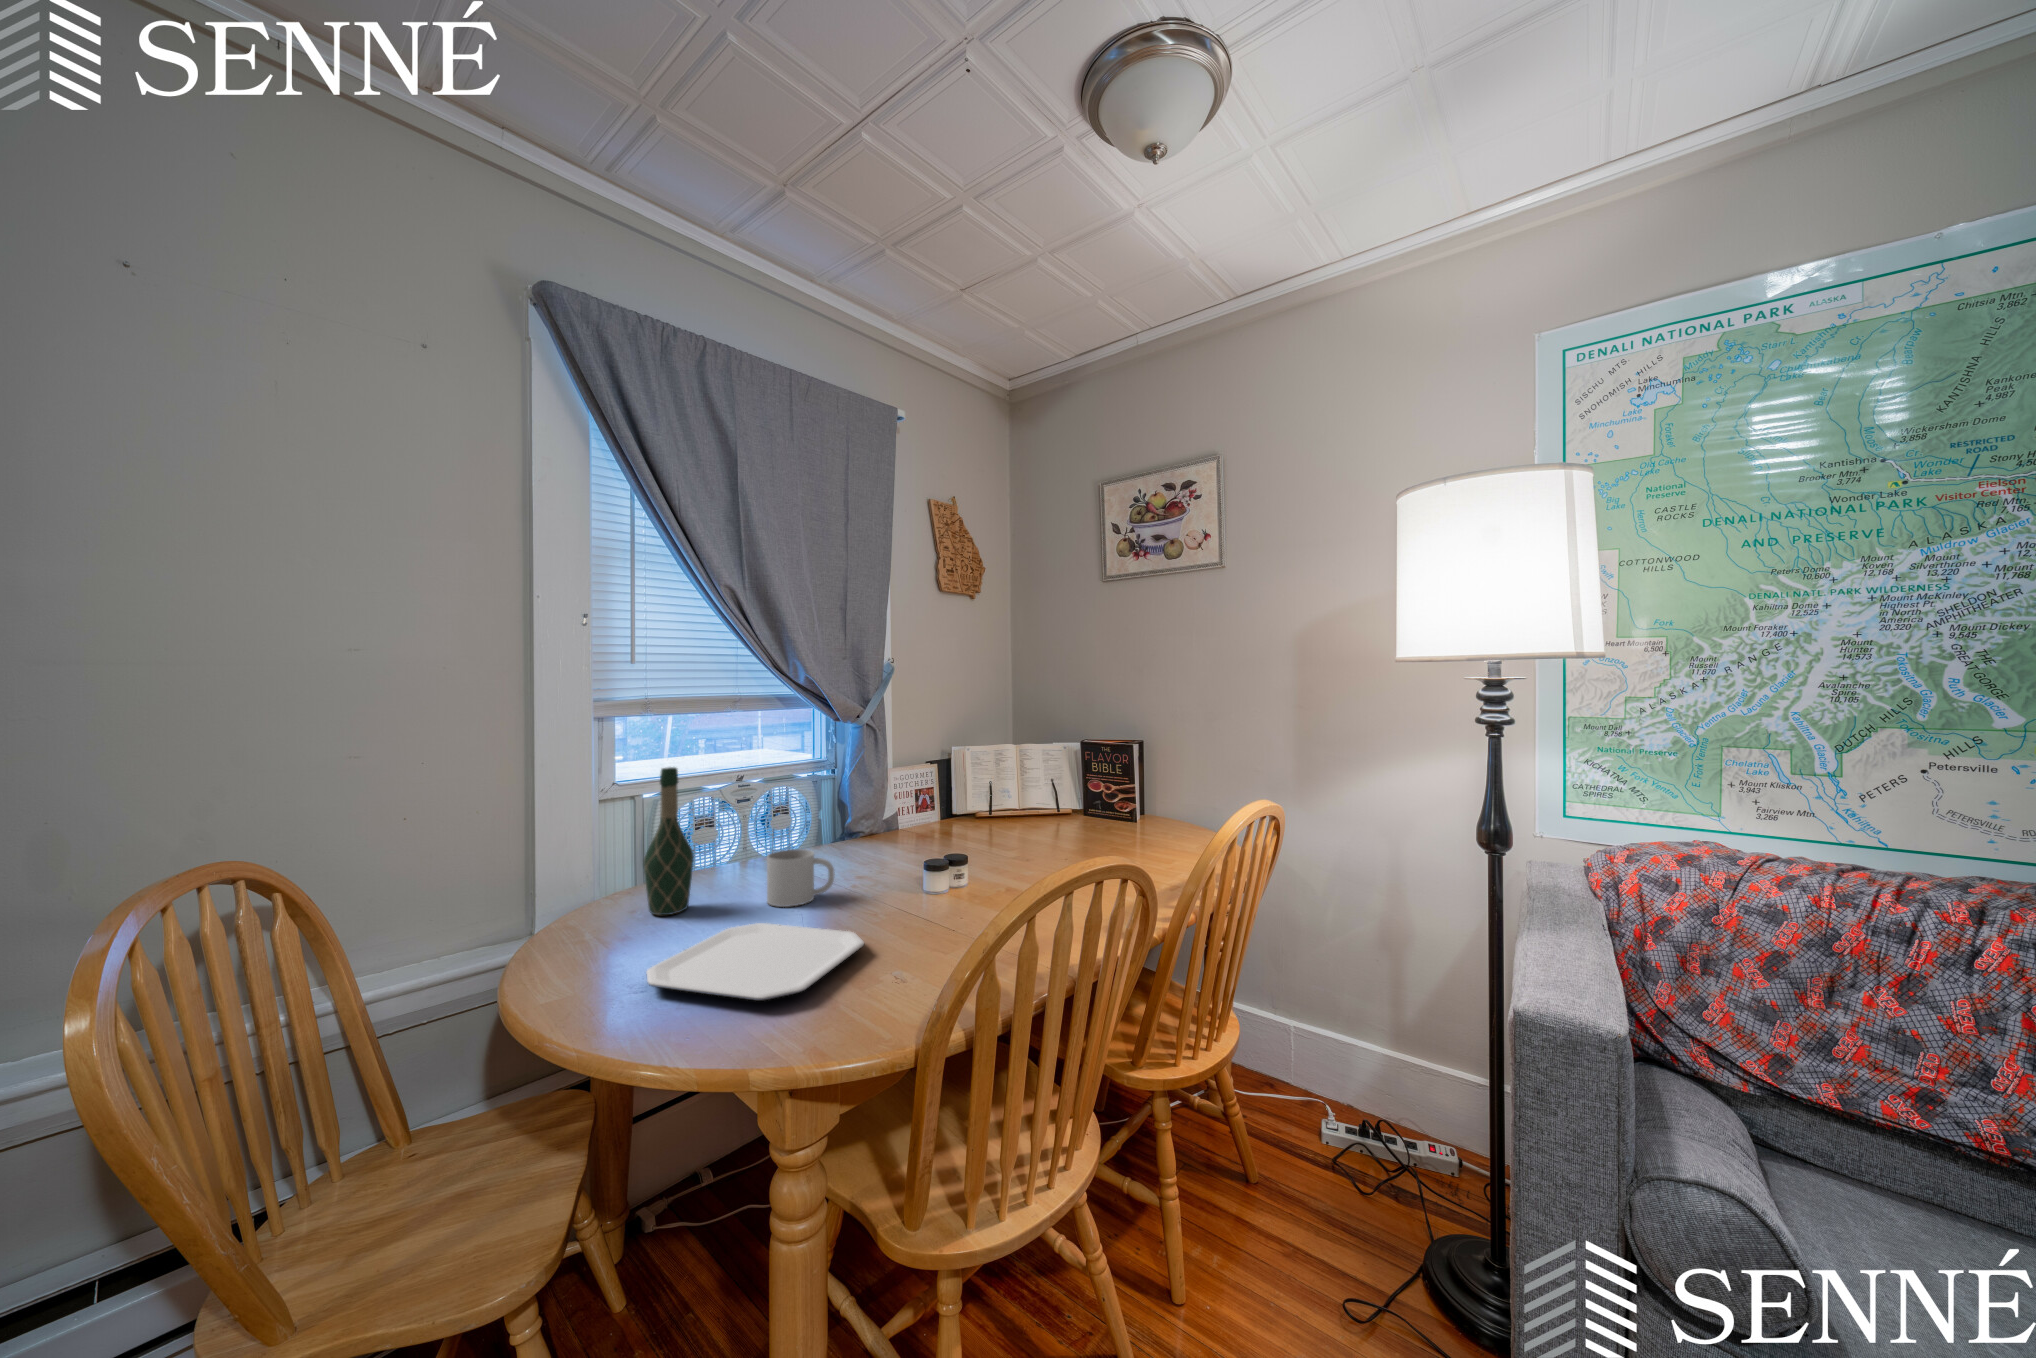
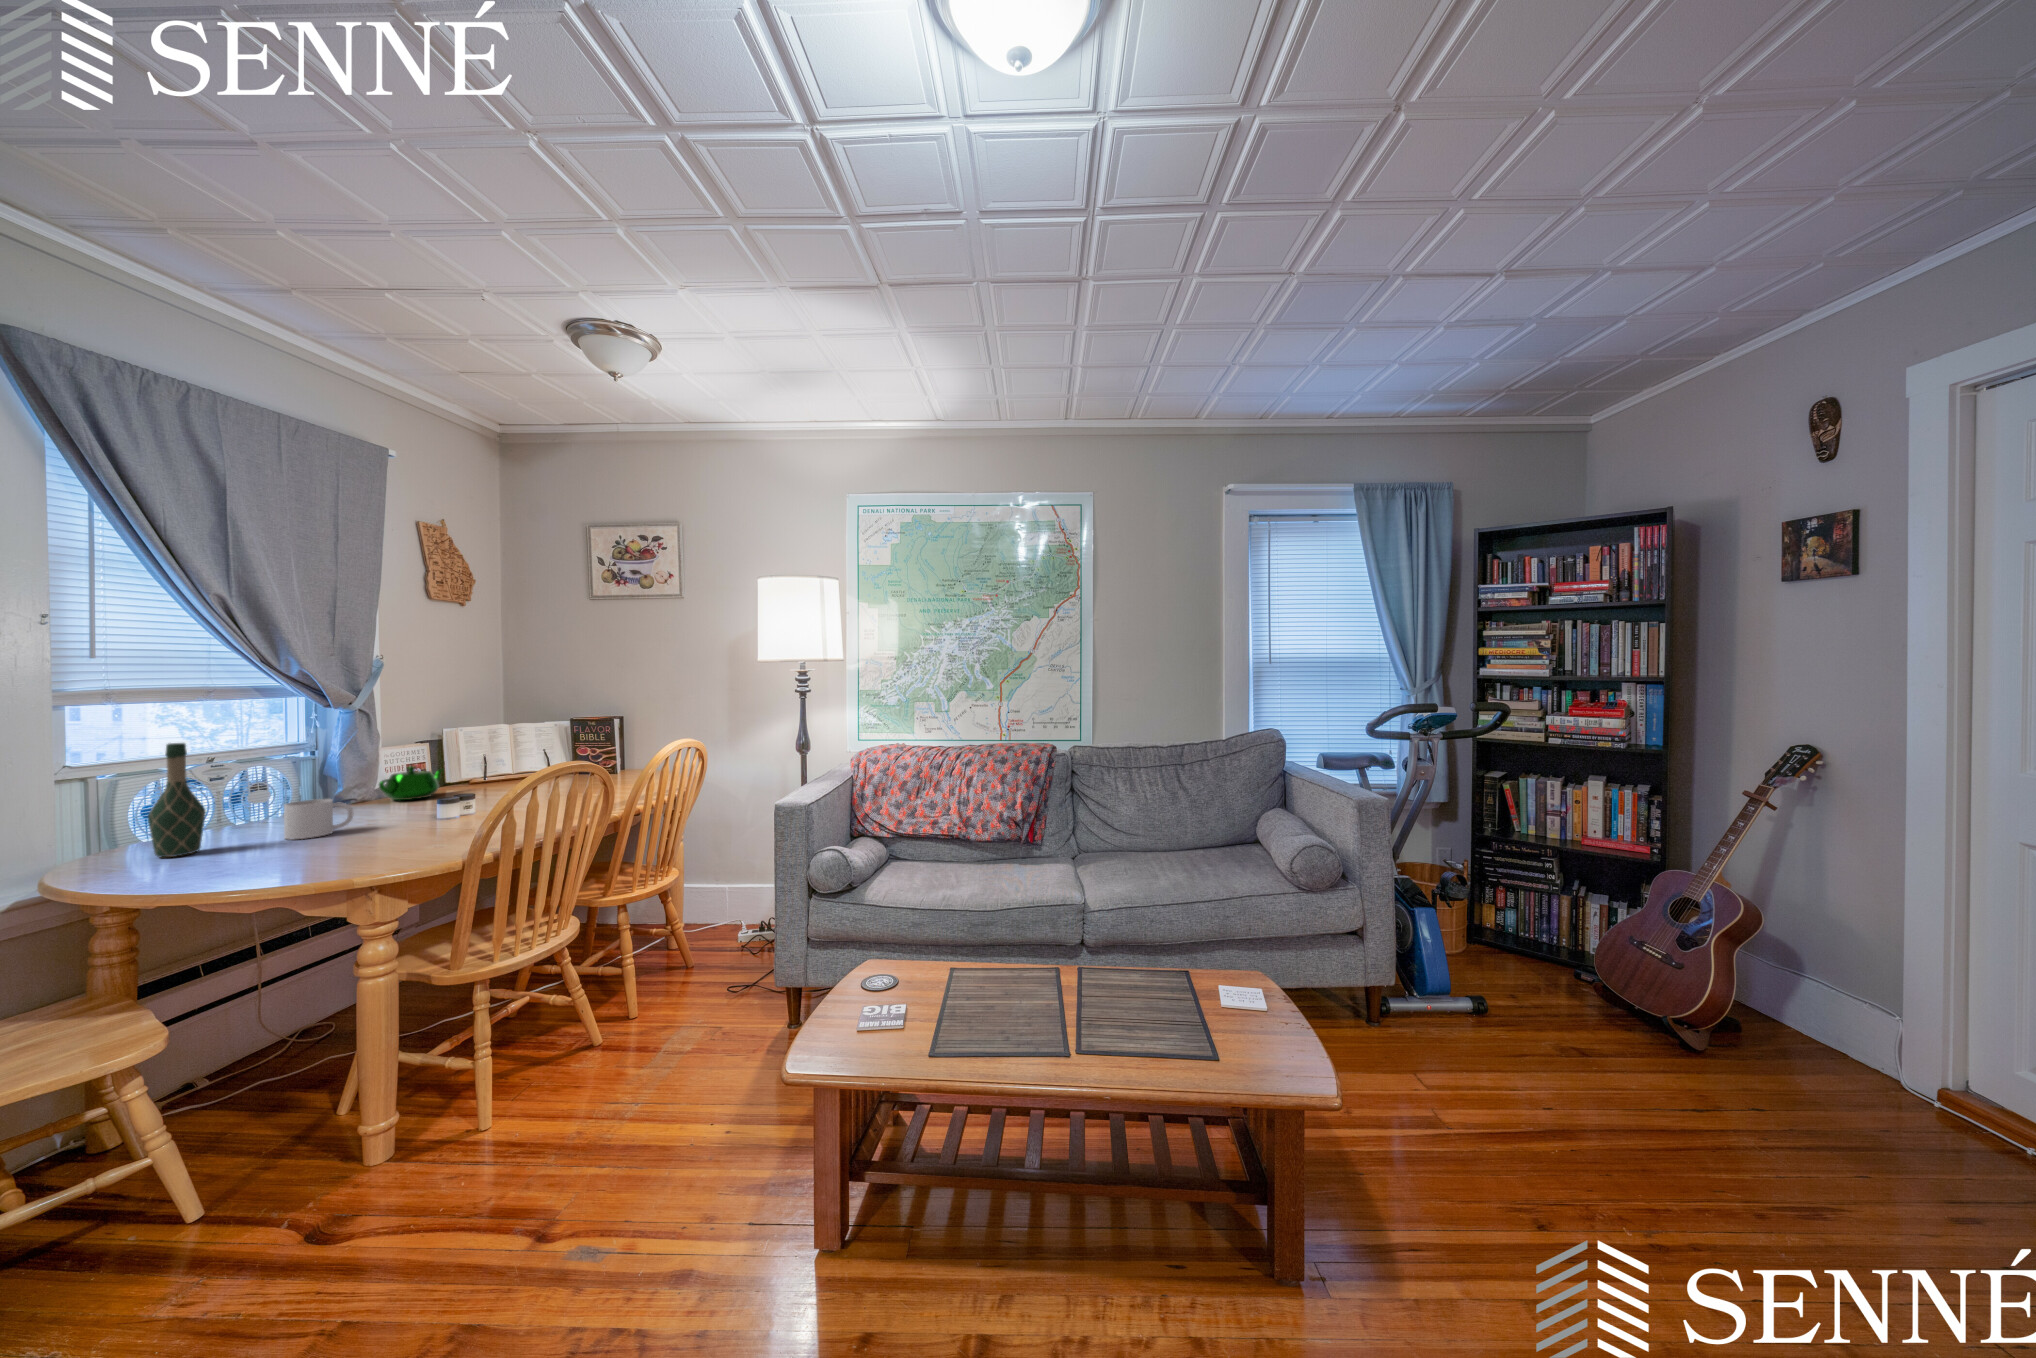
teapot: none [879,800,947,844] -> present [379,766,442,800]
plate: present [646,923,864,1001] -> none [212,835,402,875]

